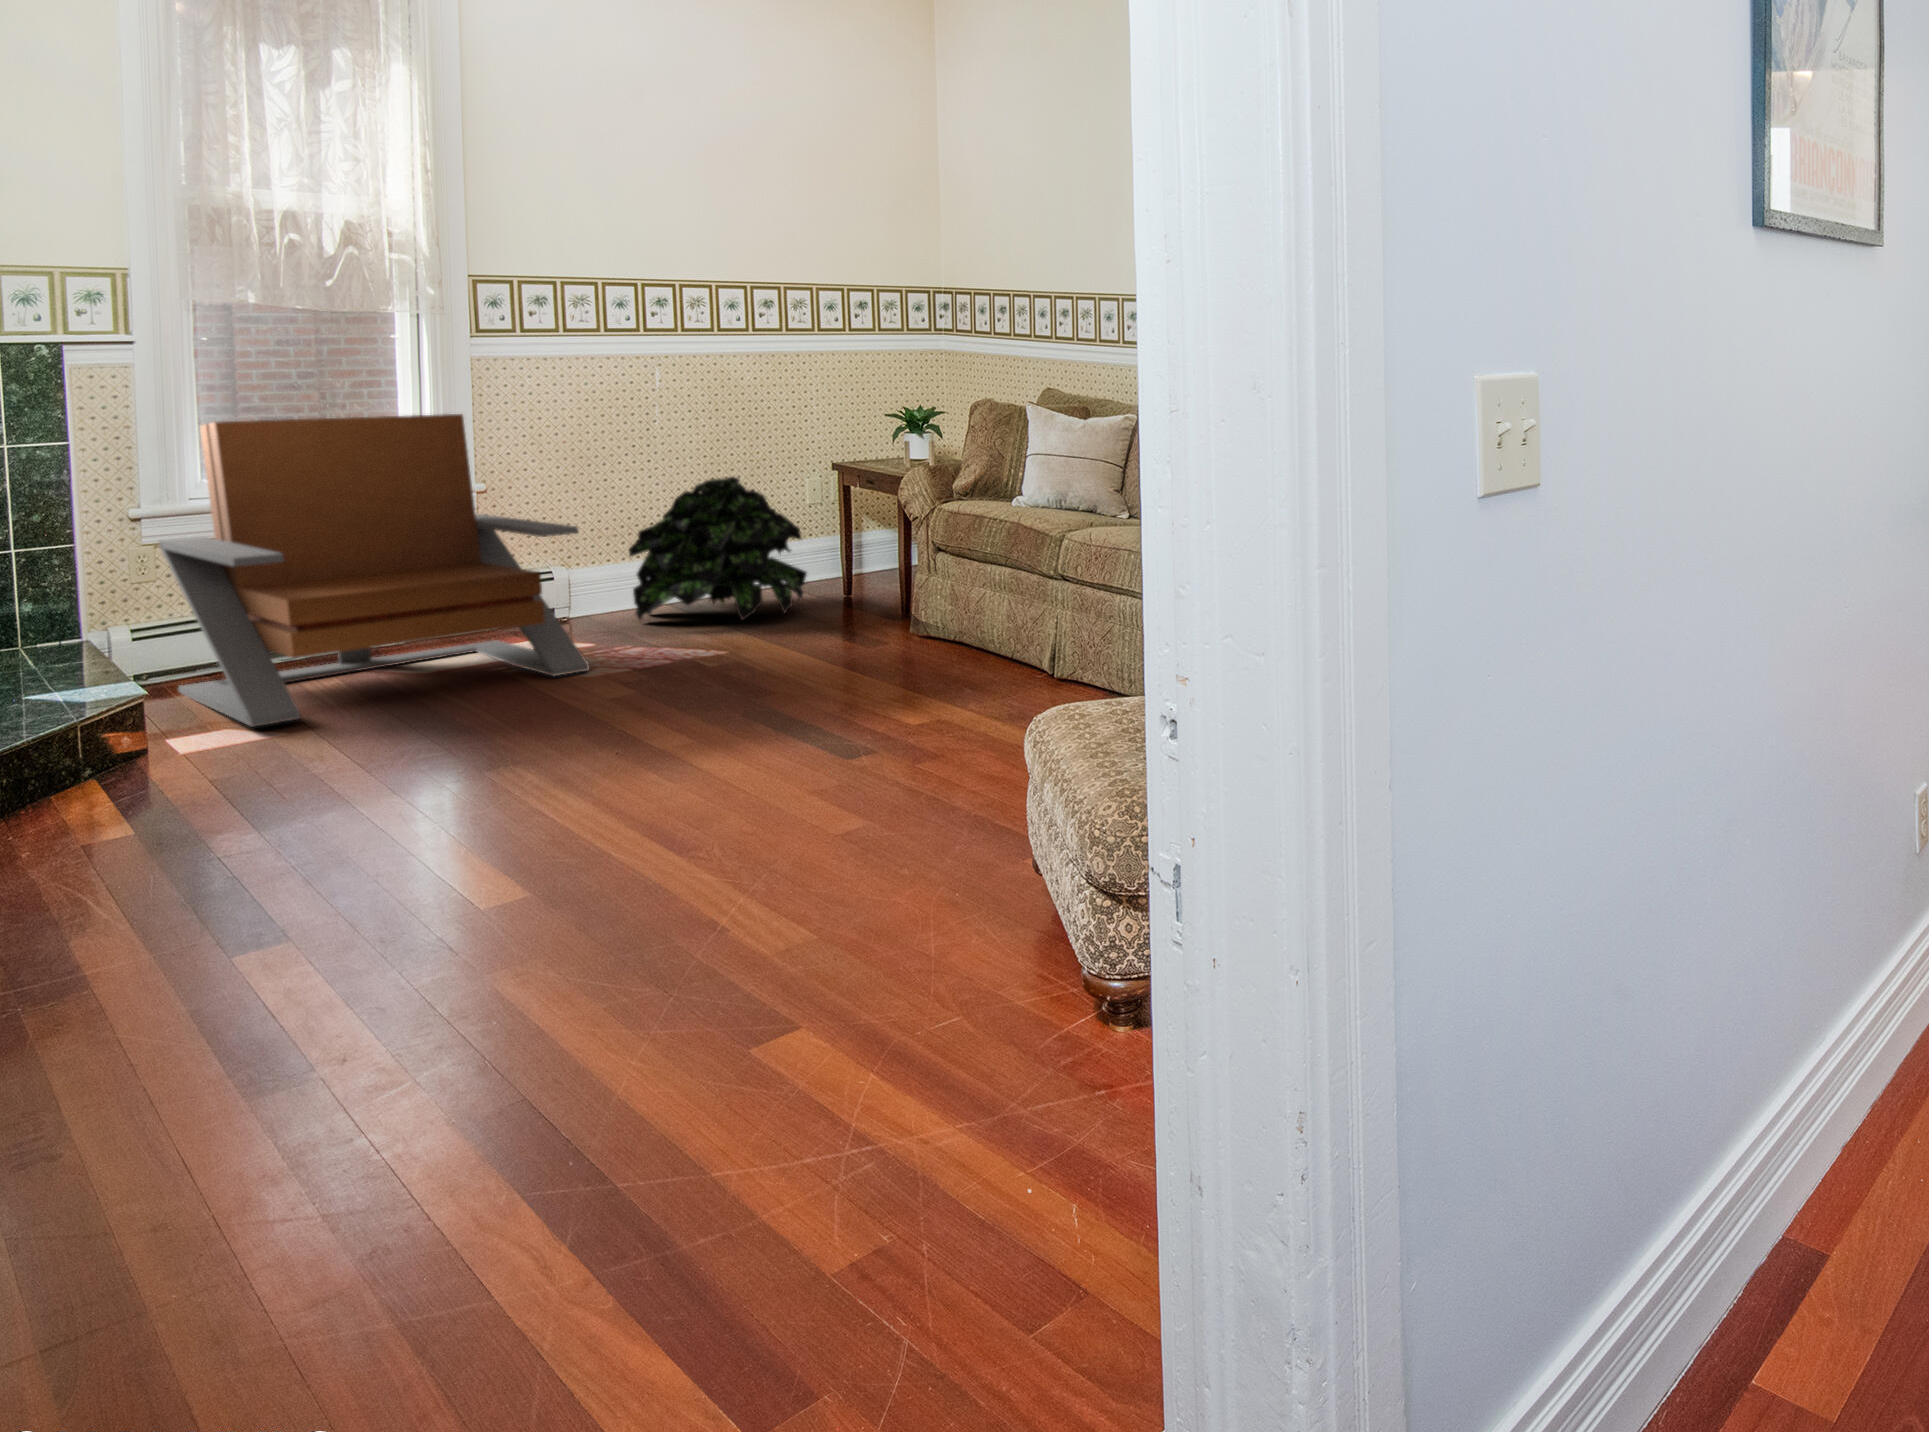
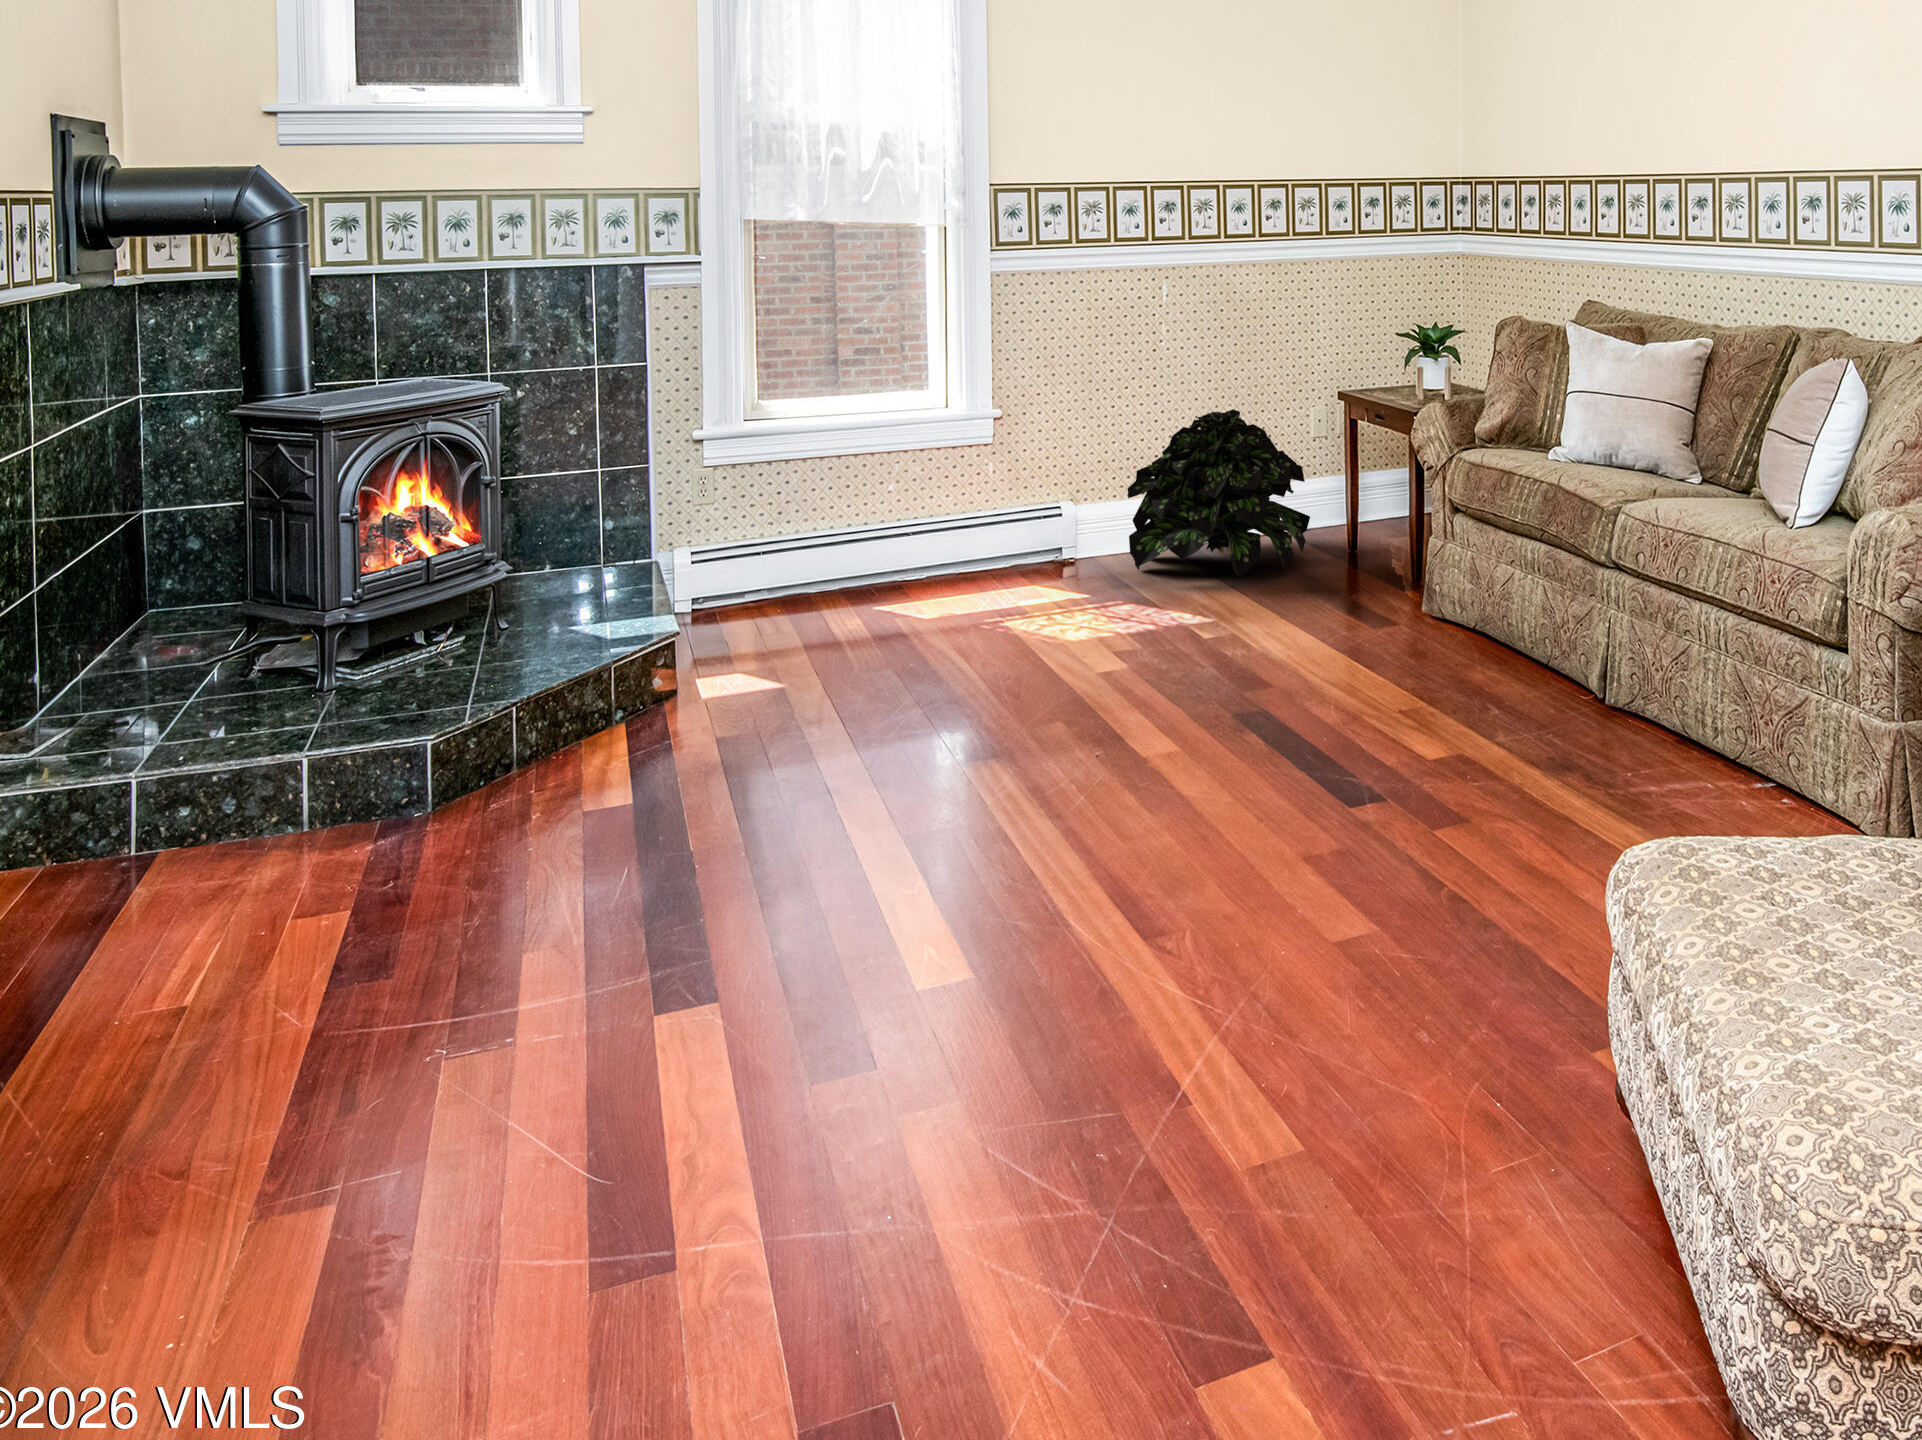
lounge chair: present [159,414,589,727] -> none [686,350,1074,705]

